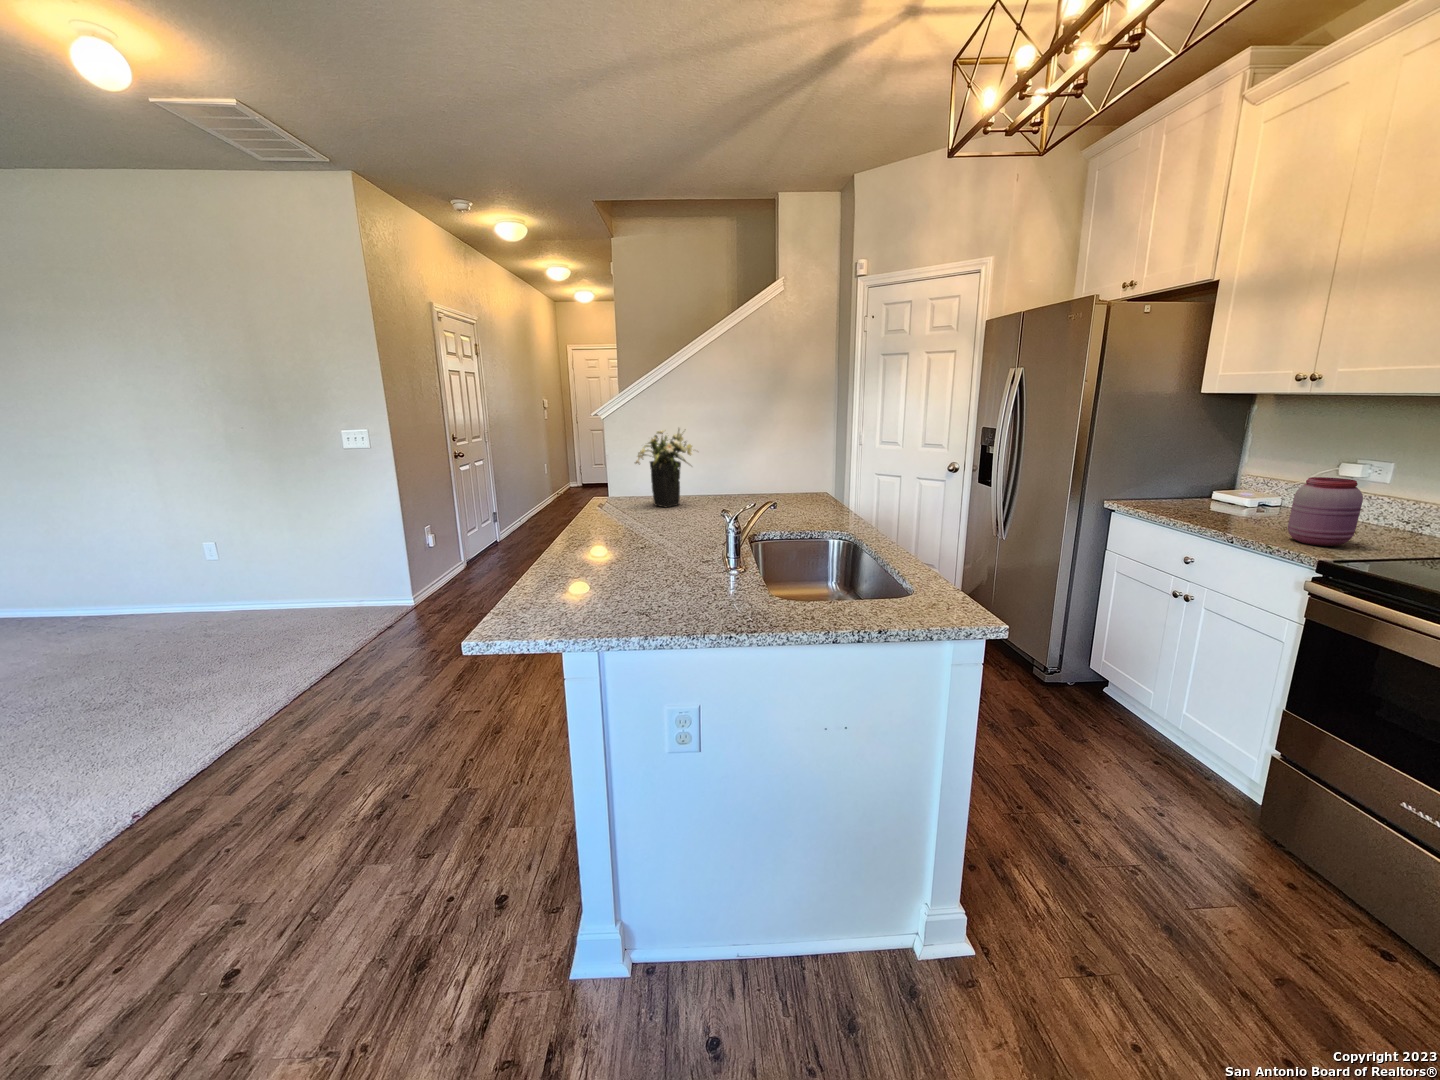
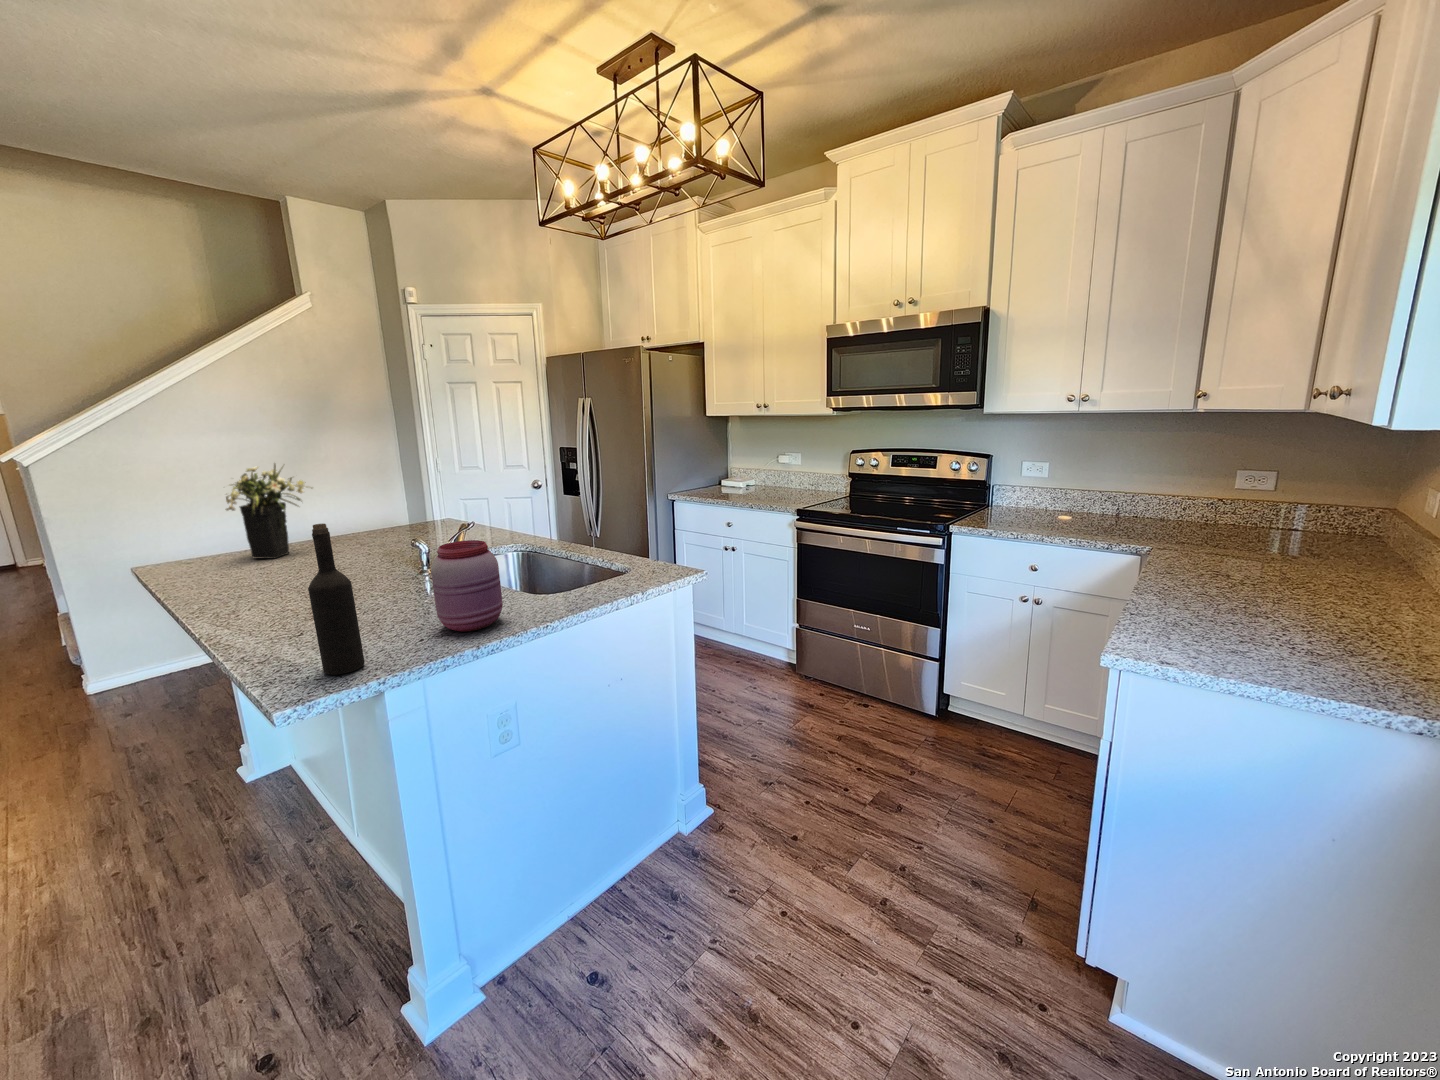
jar: present [1288,477,1363,546] -> present [431,540,503,632]
wine bottle: none [520,486,561,625] -> present [308,523,365,675]

